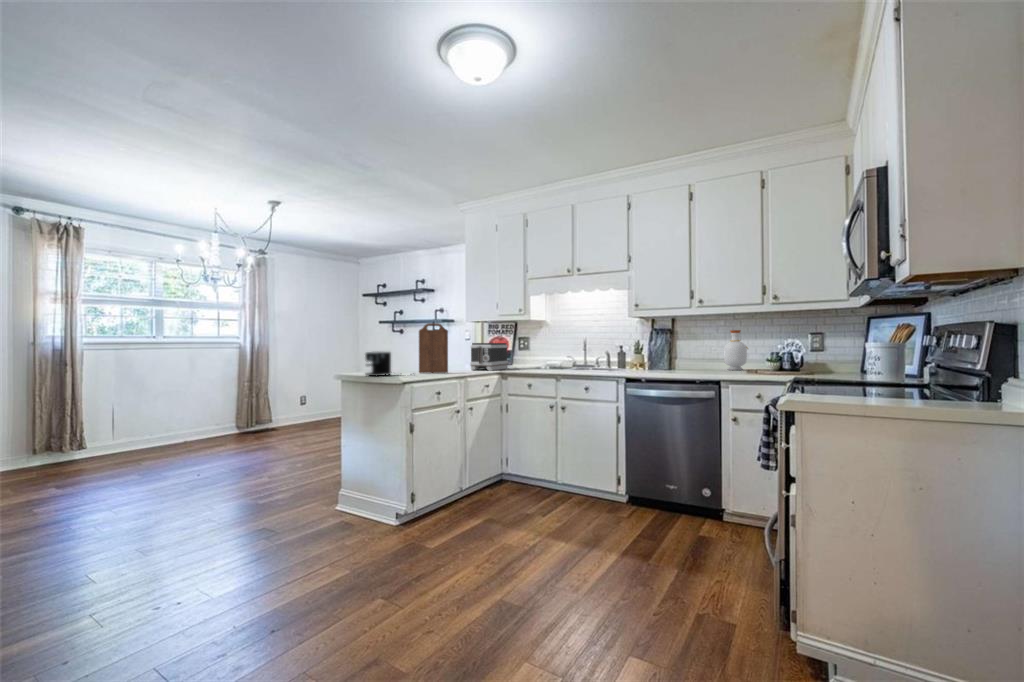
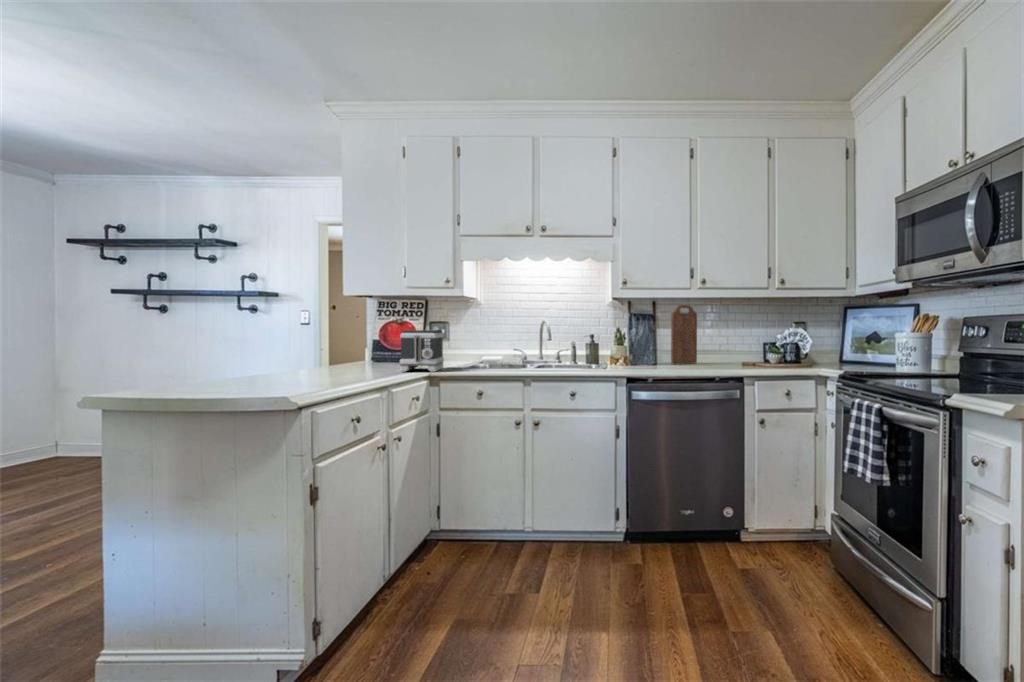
cutting board: present [419,323,448,373] -> present [671,305,697,364]
bottle: present [724,330,748,370] -> none [722,316,750,365]
coffee maker: present [365,352,392,376] -> none [271,344,352,386]

